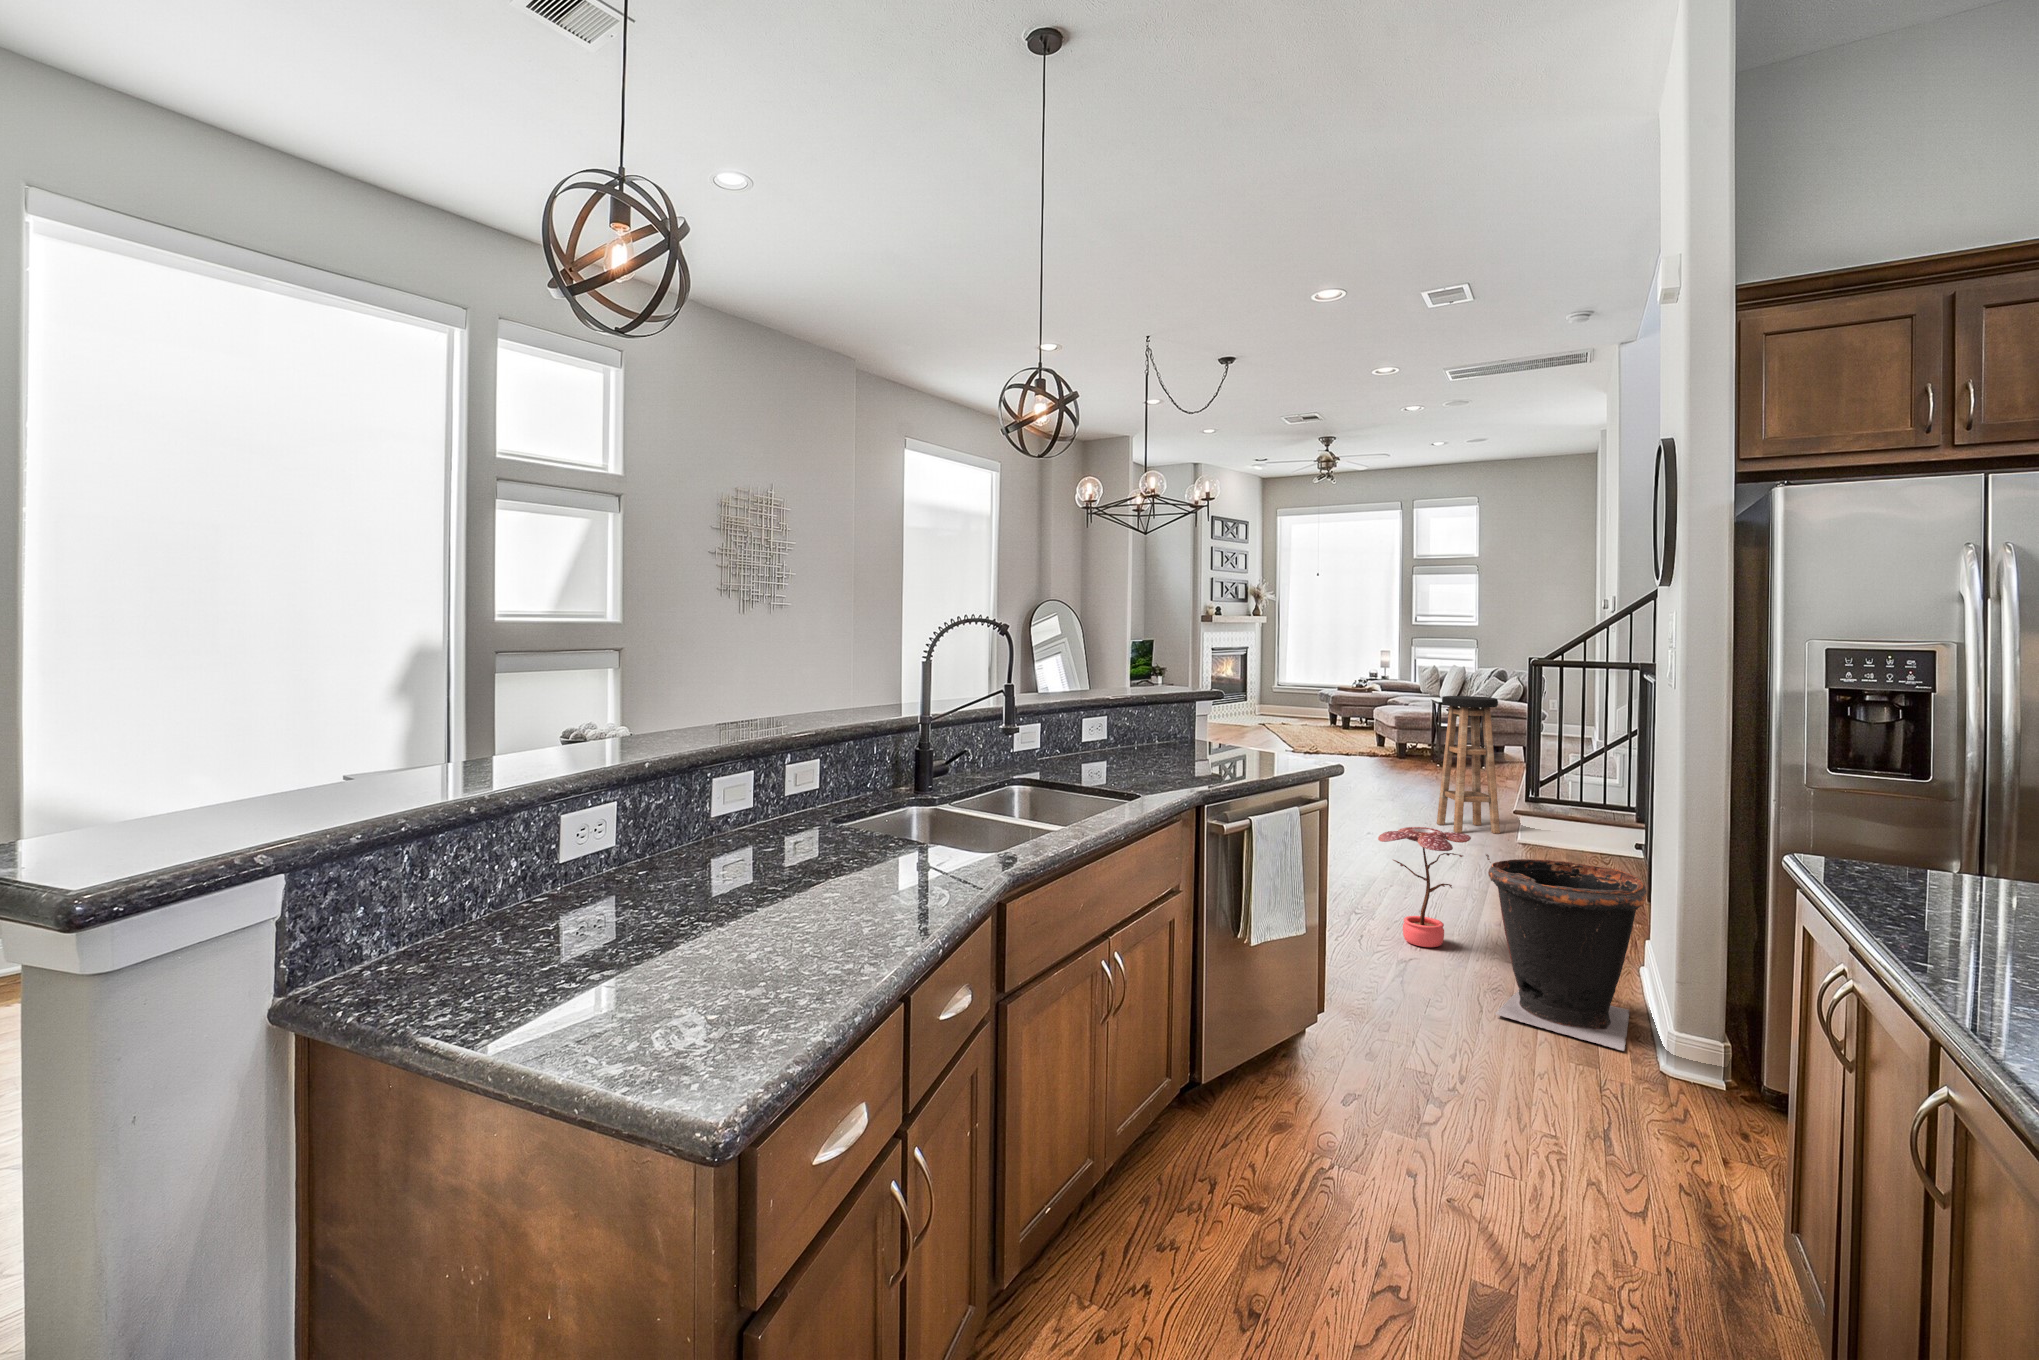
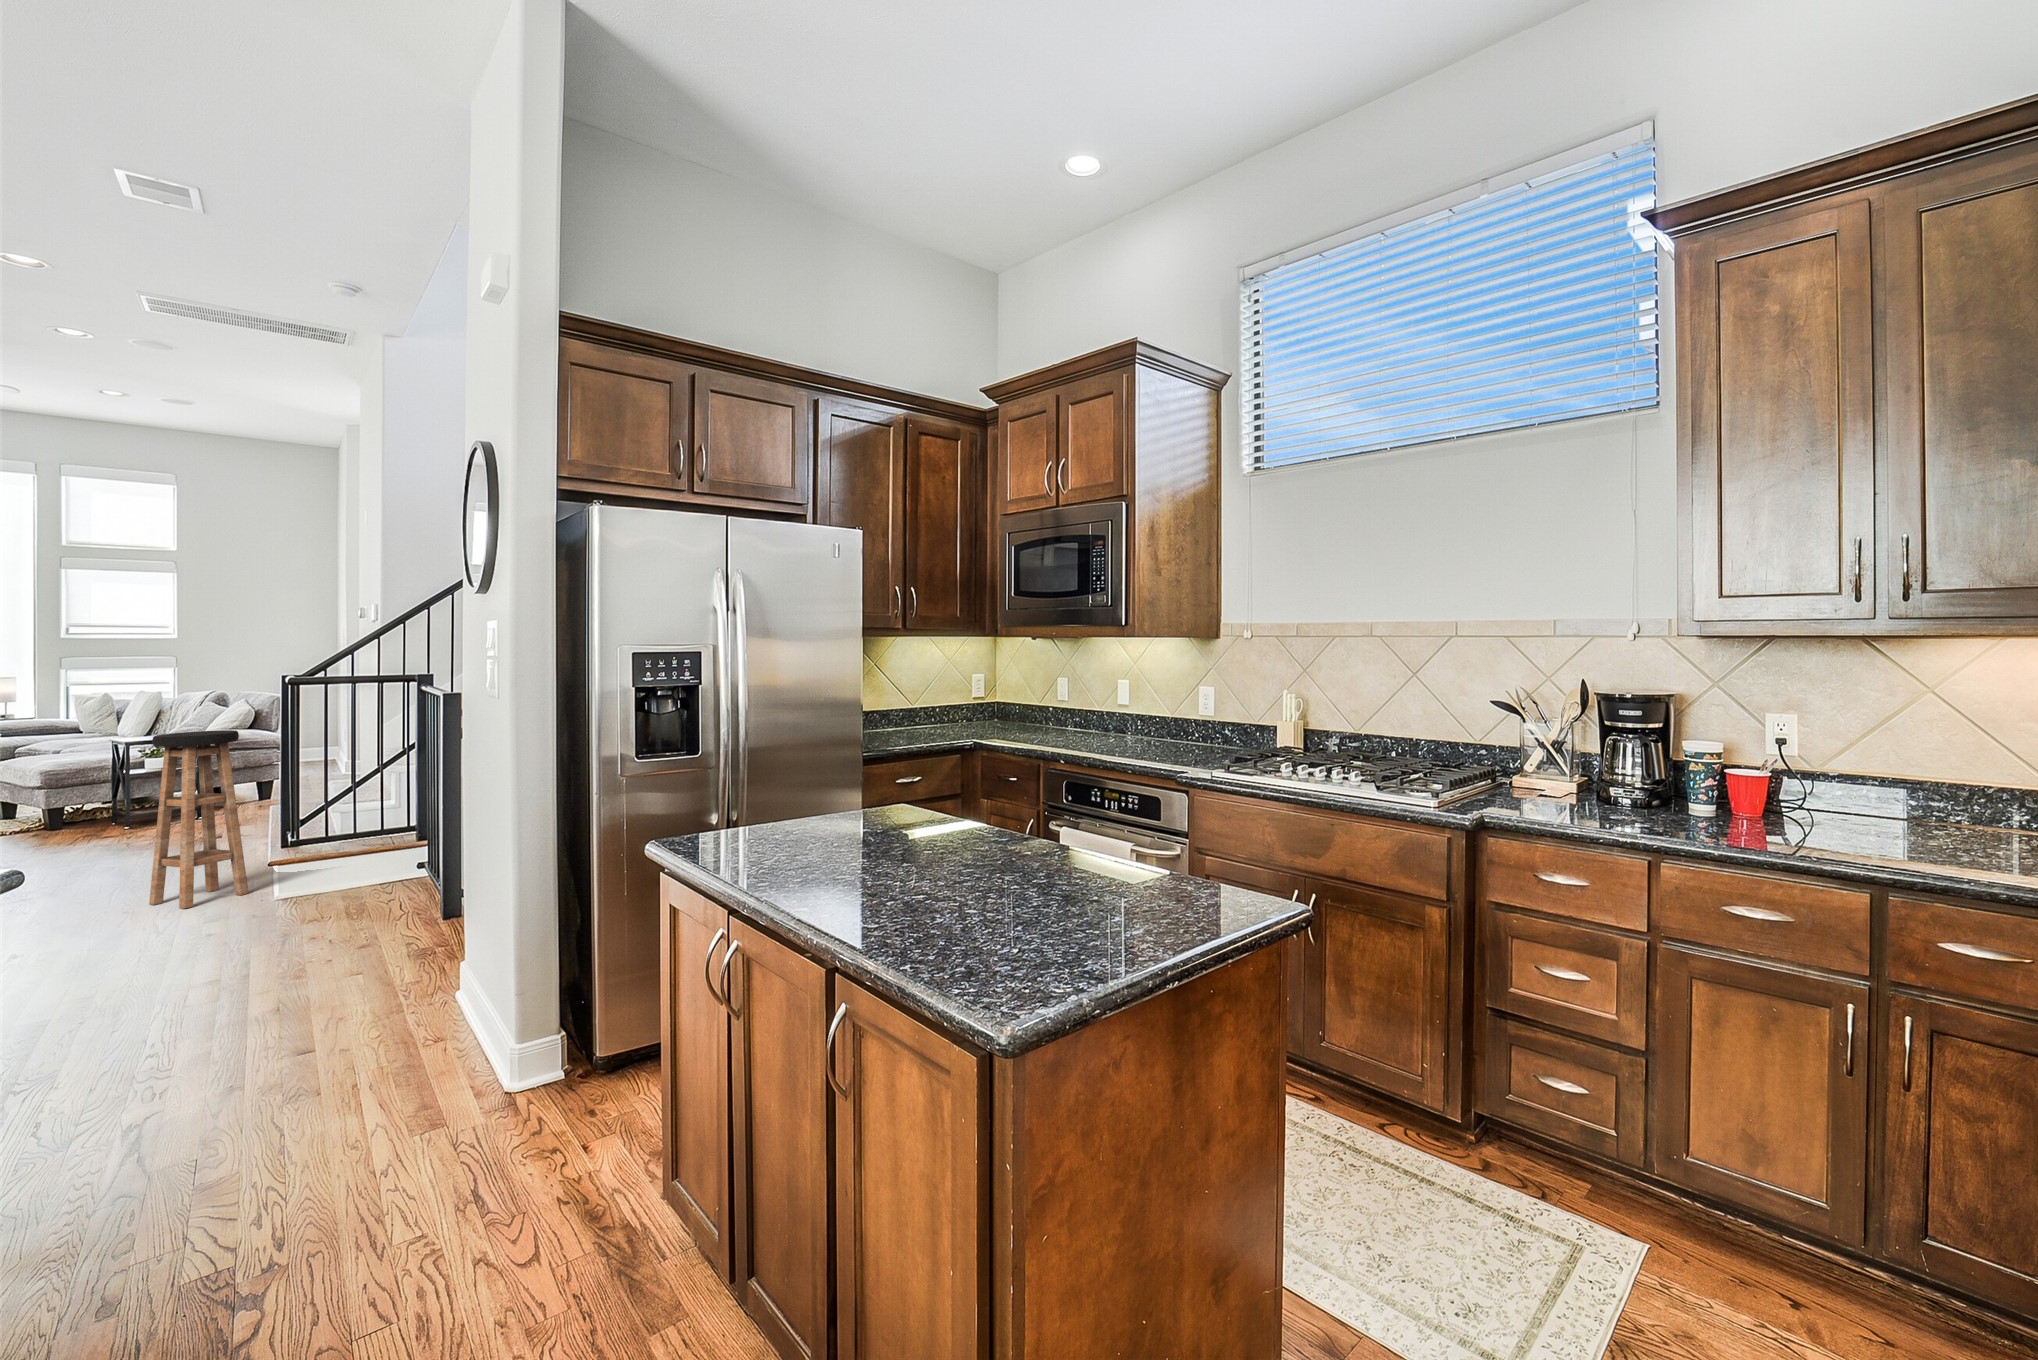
potted plant: present [1378,827,1471,947] -> none [83,910,241,1083]
trash can: present [1486,854,1647,1051] -> none [280,899,476,1123]

